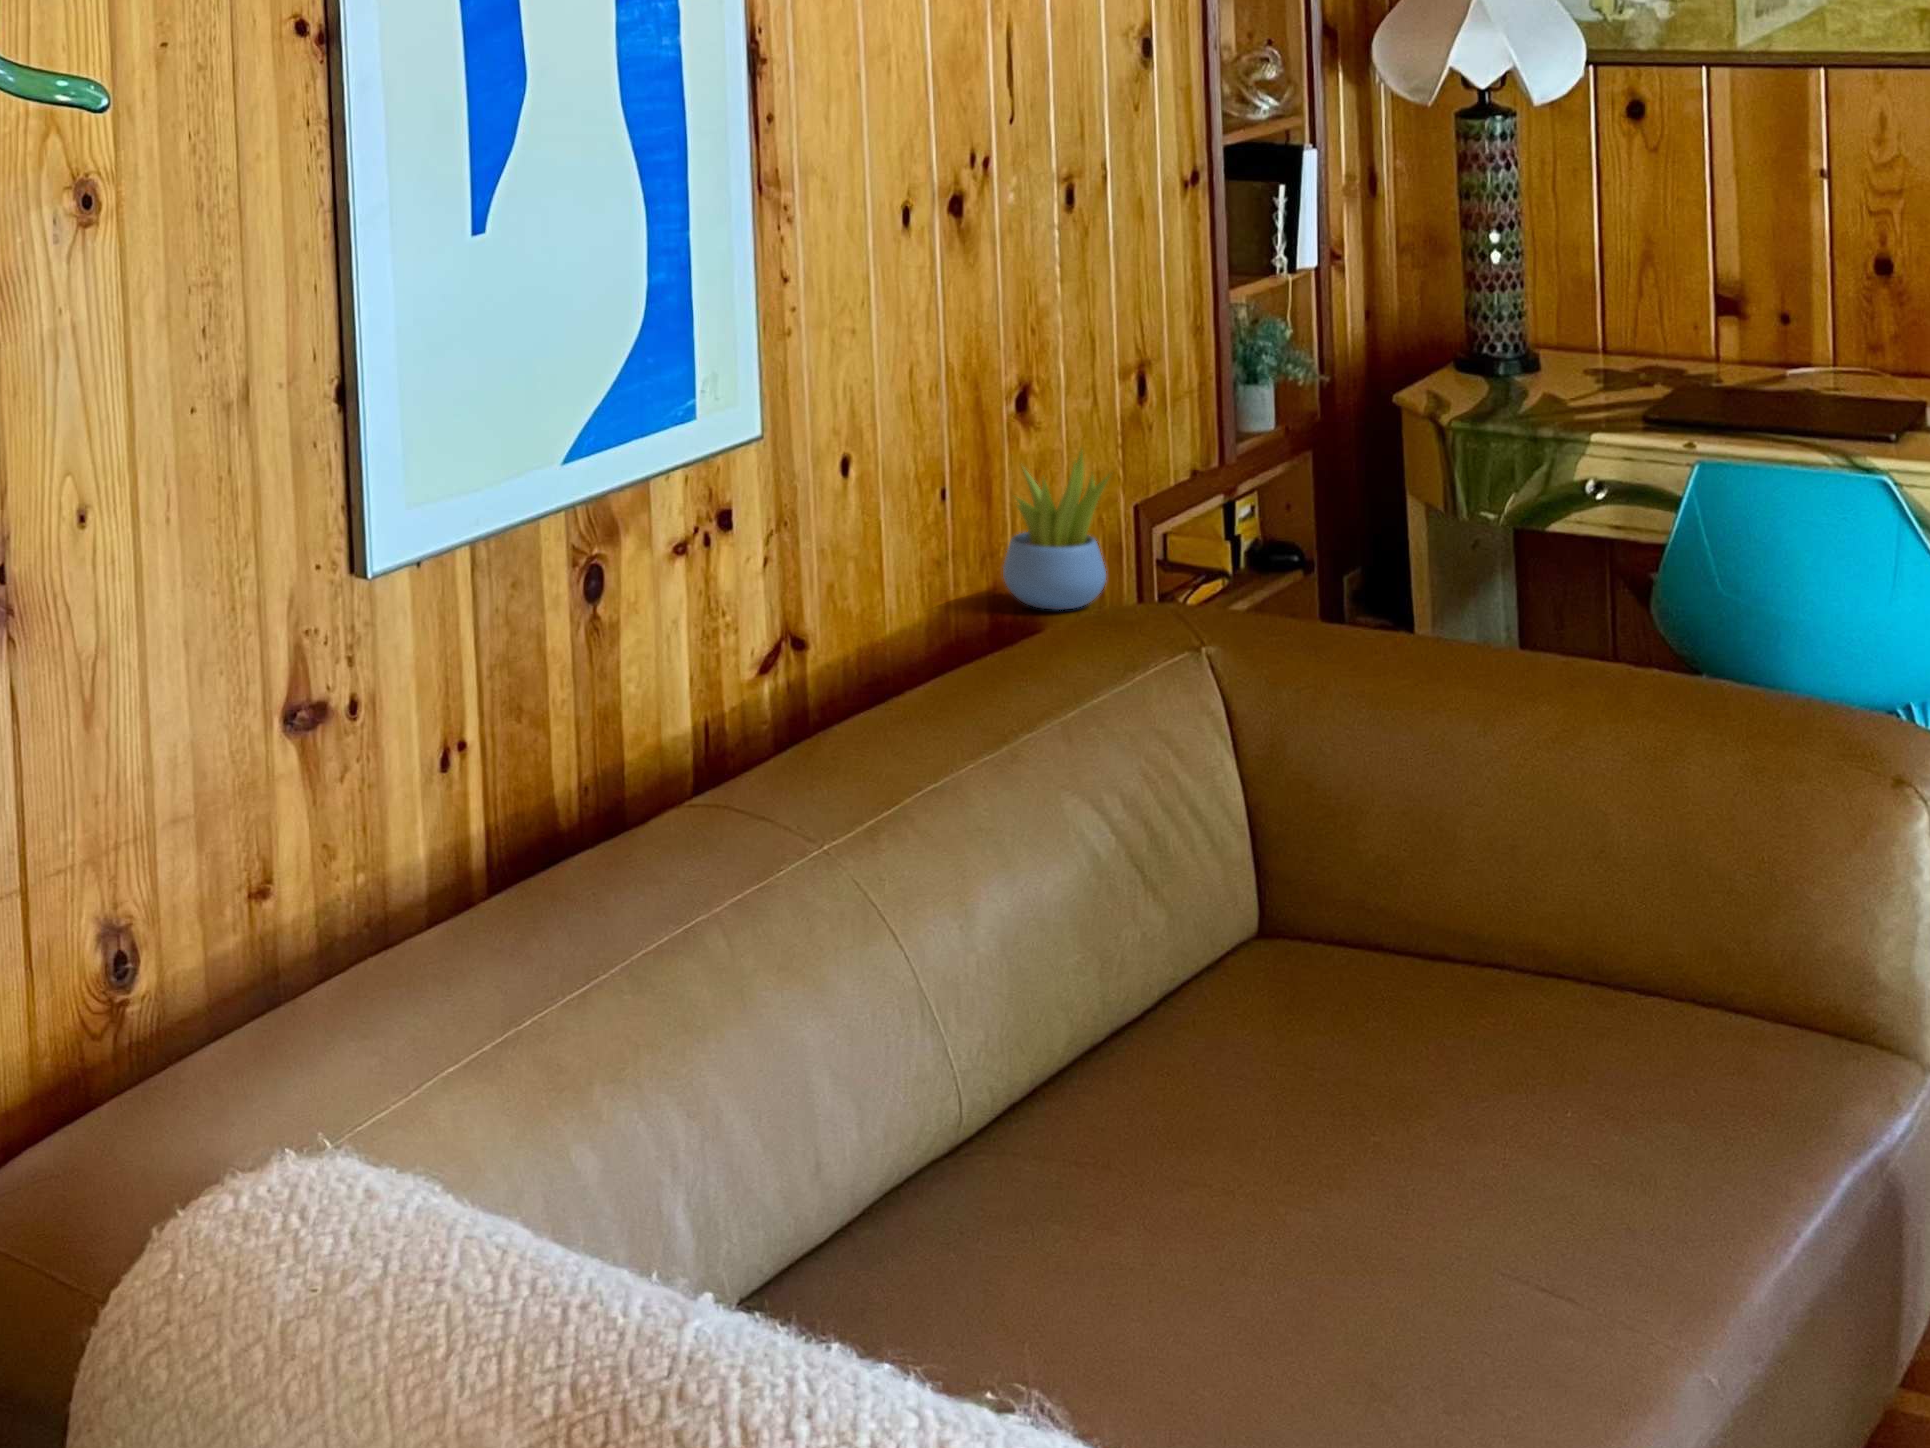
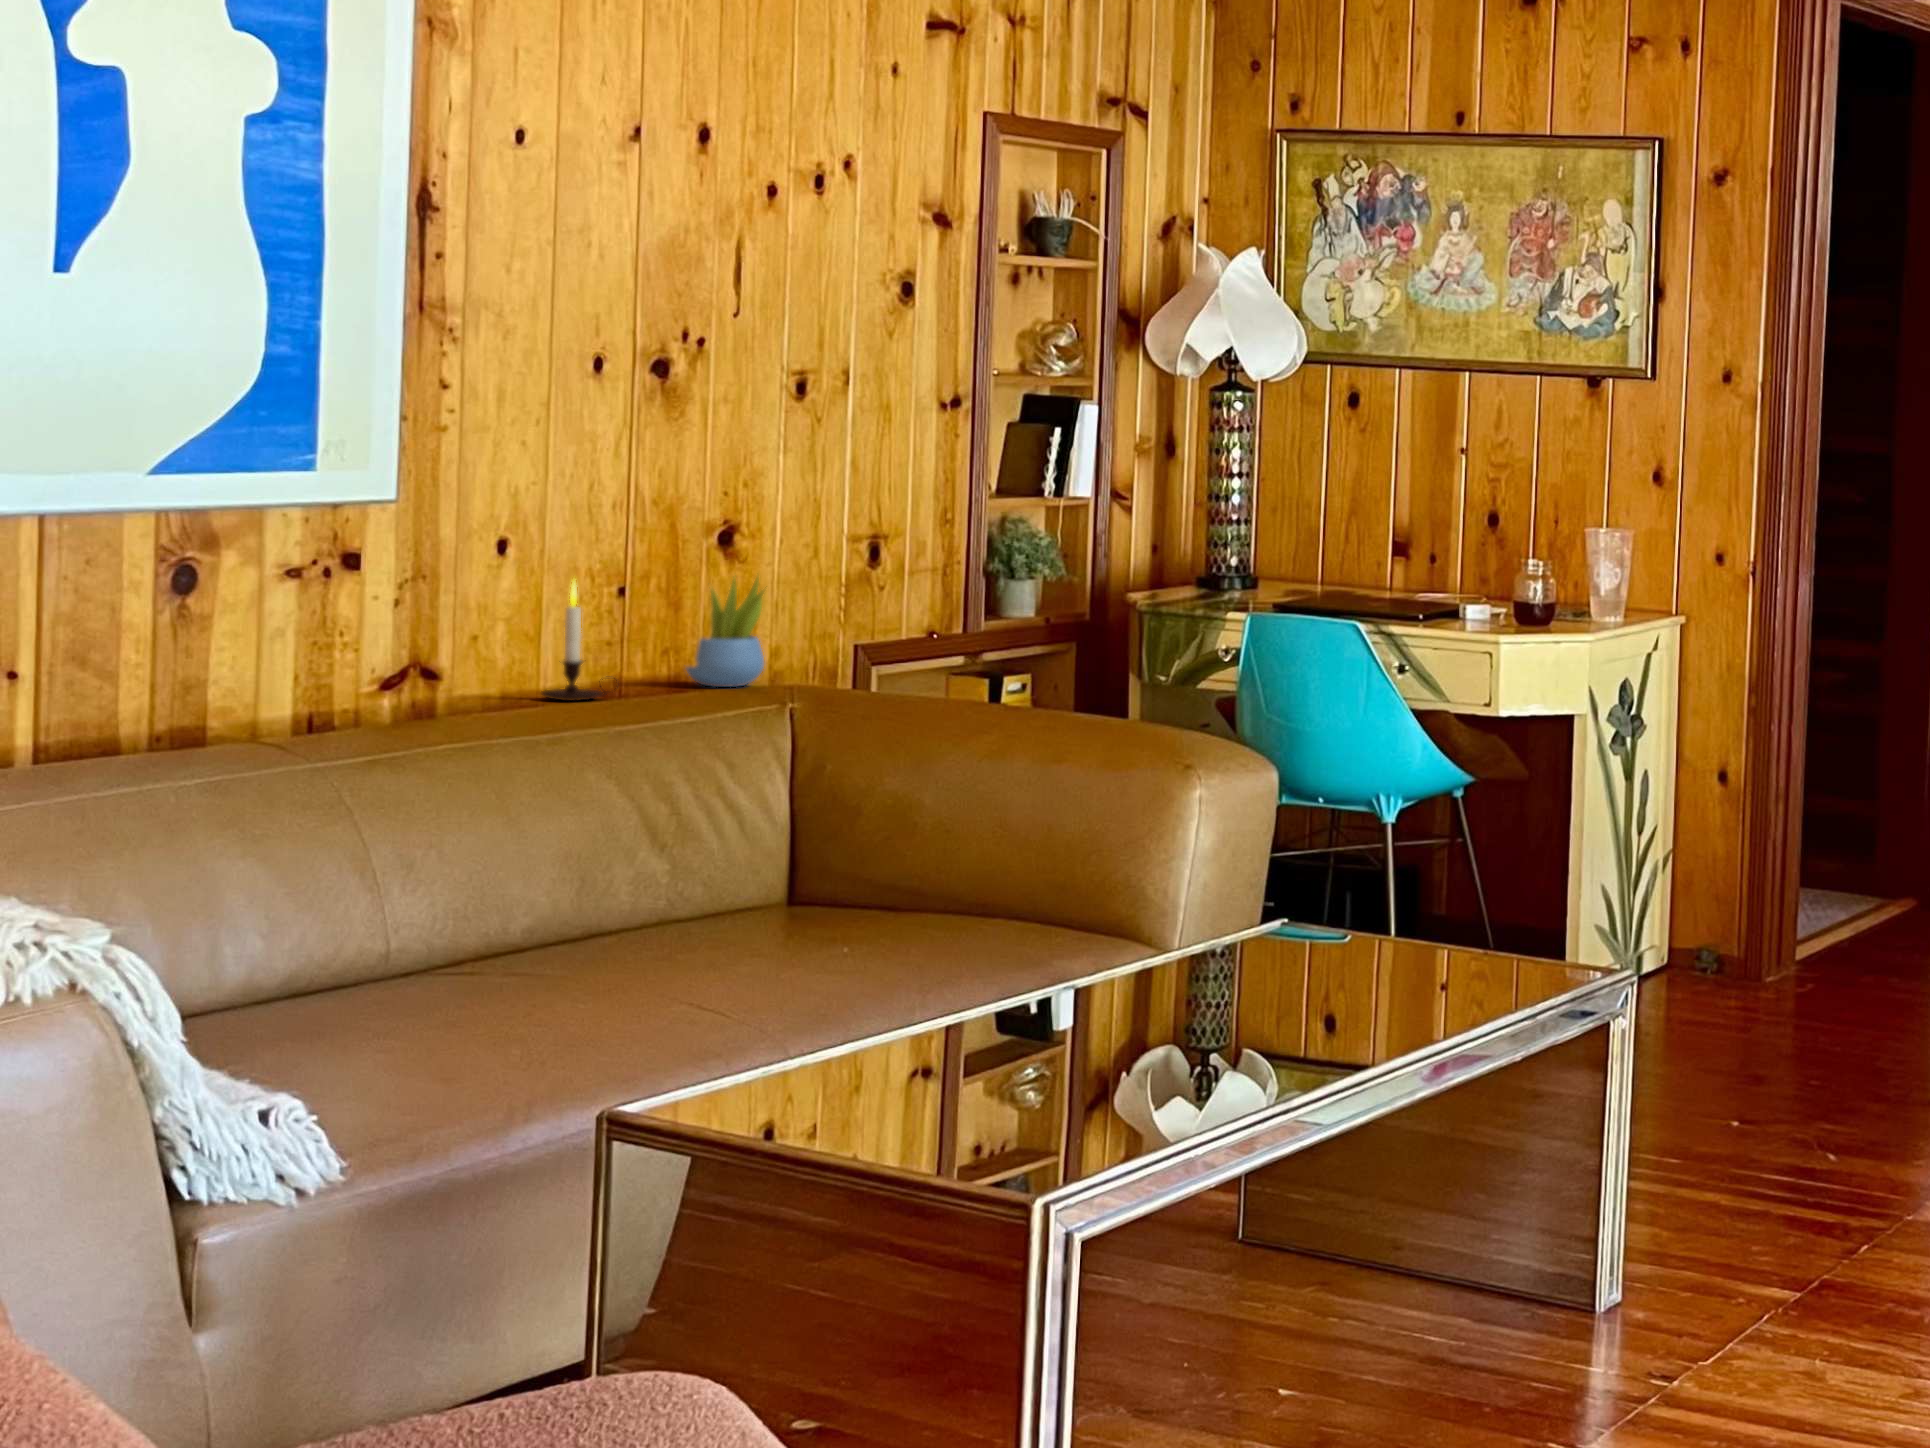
candle: none [893,494,993,666] -> present [542,581,608,701]

